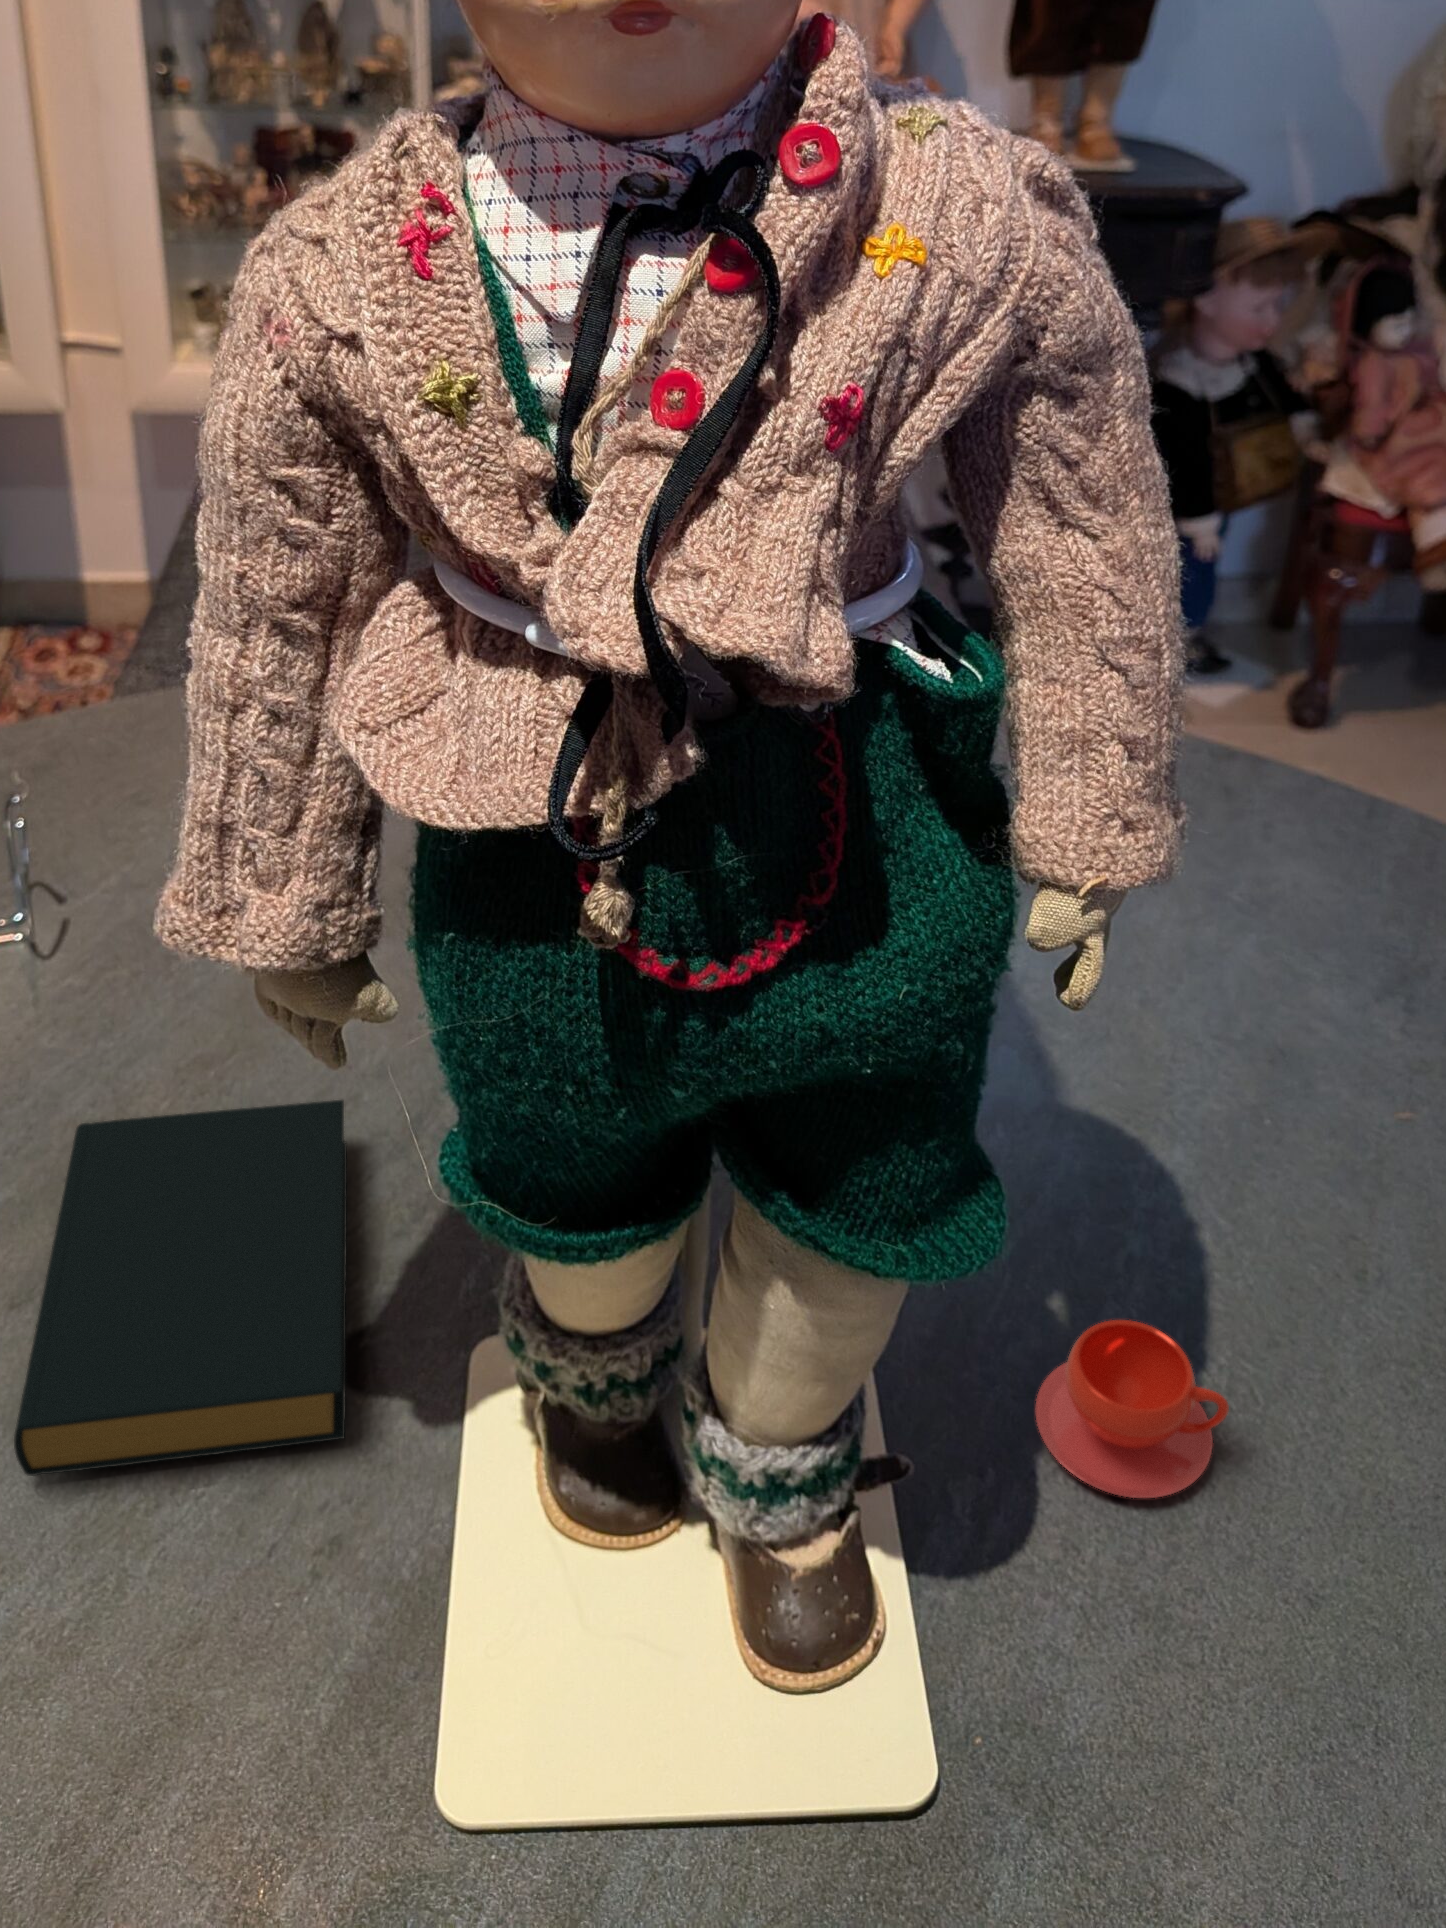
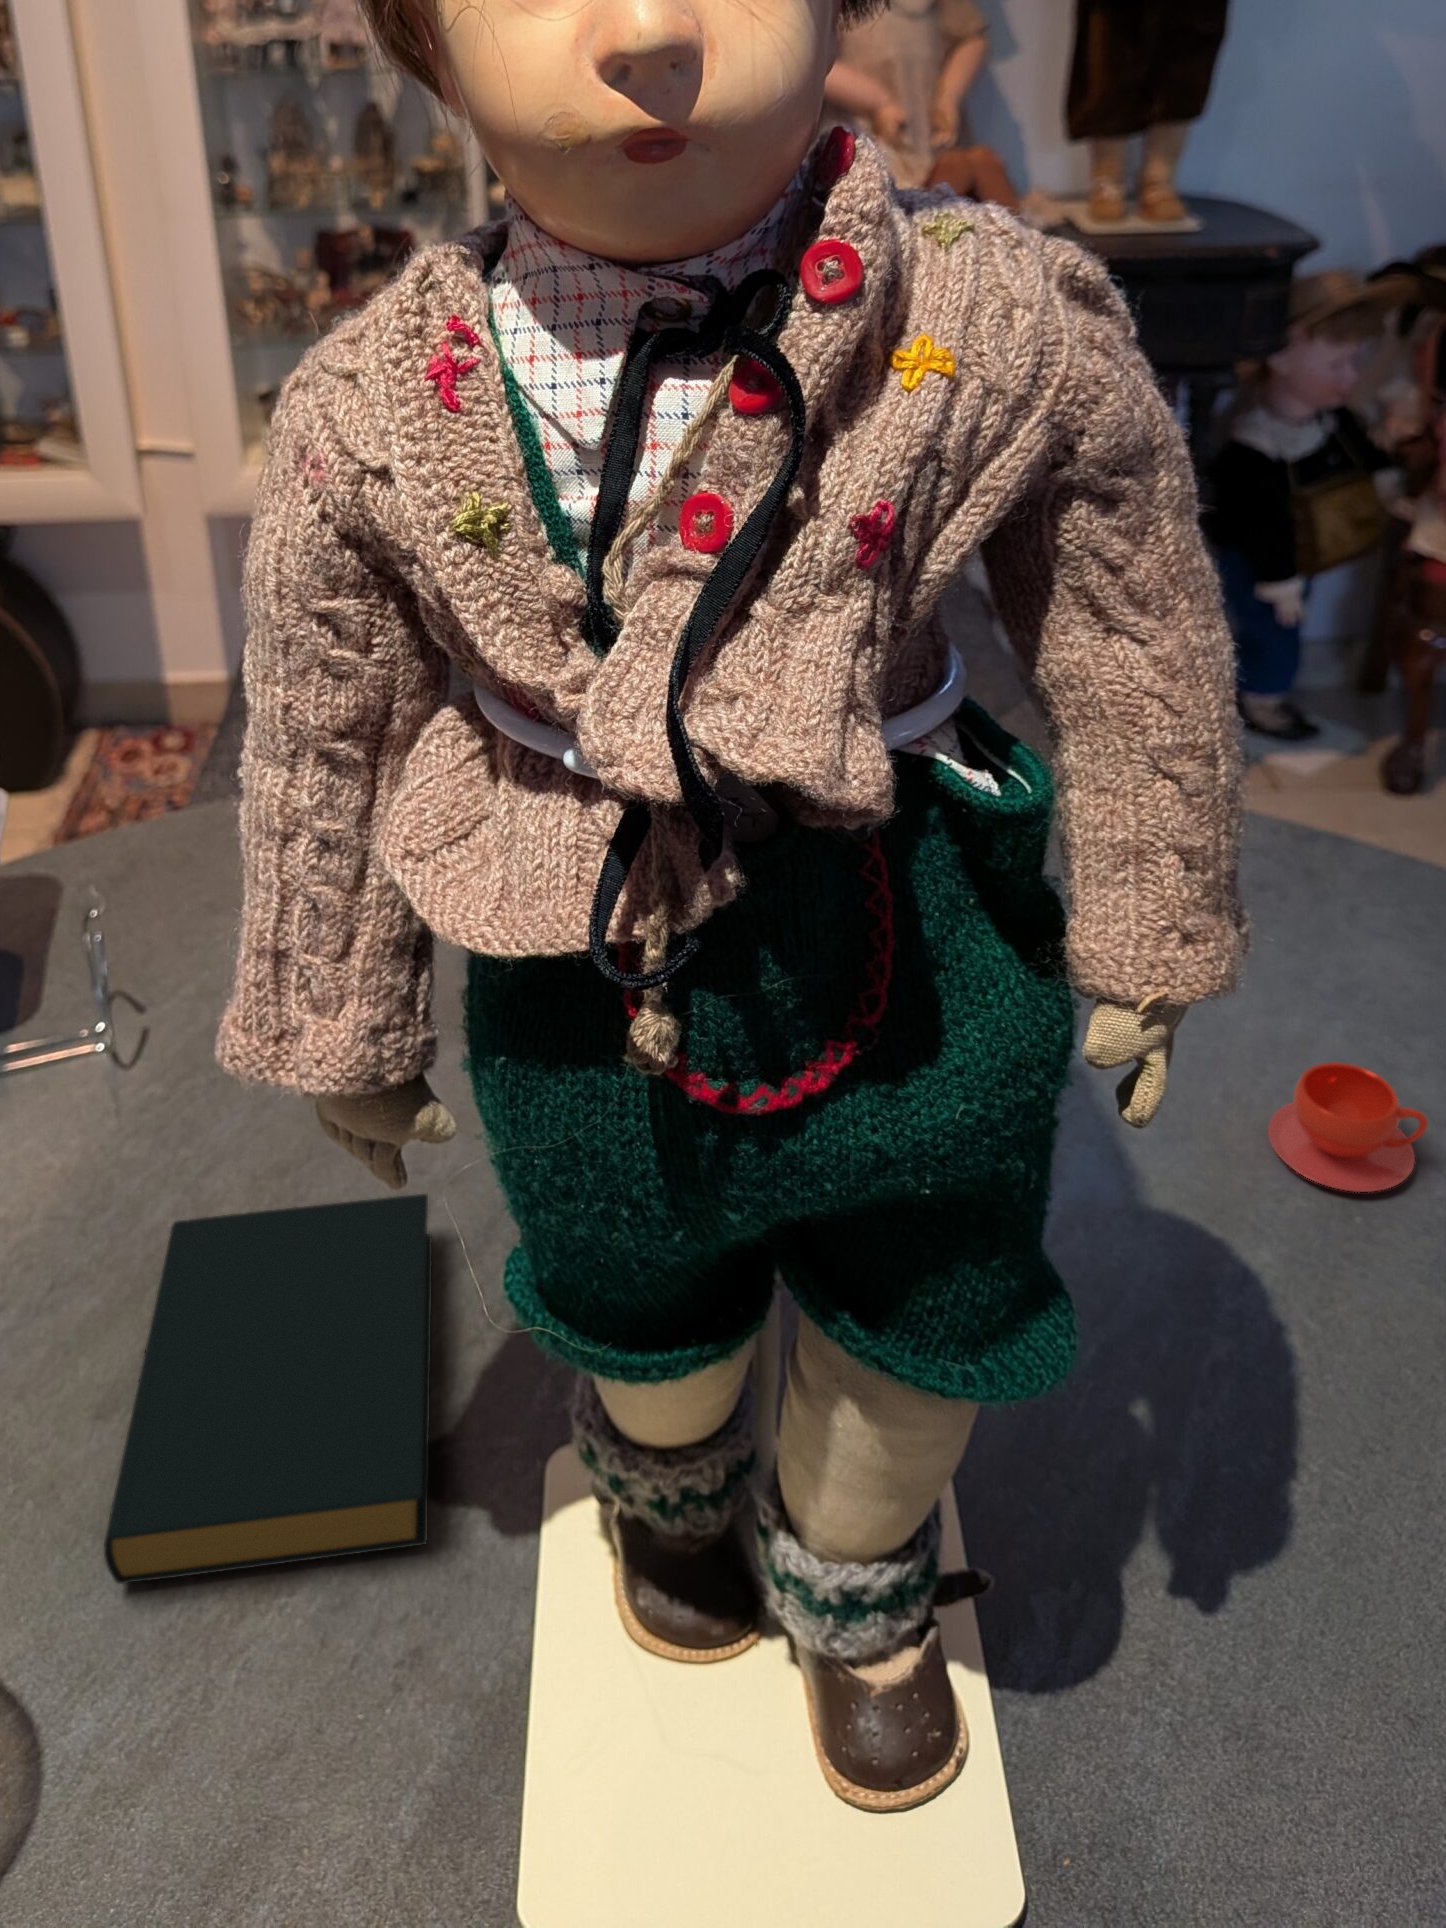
teacup: present [1035,1320,1229,1498] -> present [1268,1062,1428,1192]

